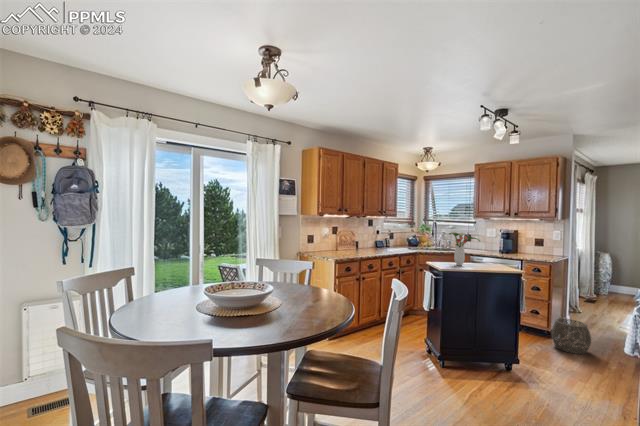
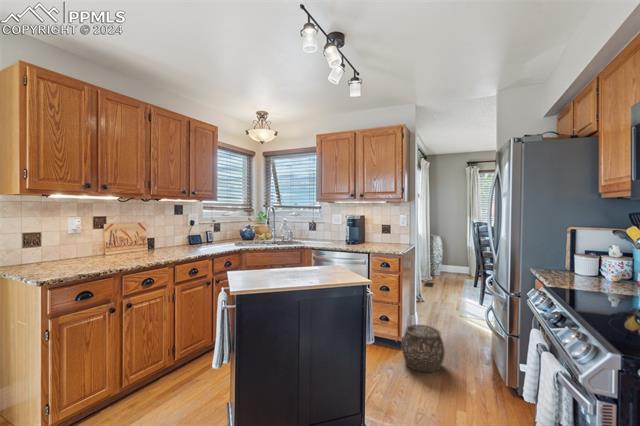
flower arrangement: present [449,232,480,265] -> none [255,218,306,275]

